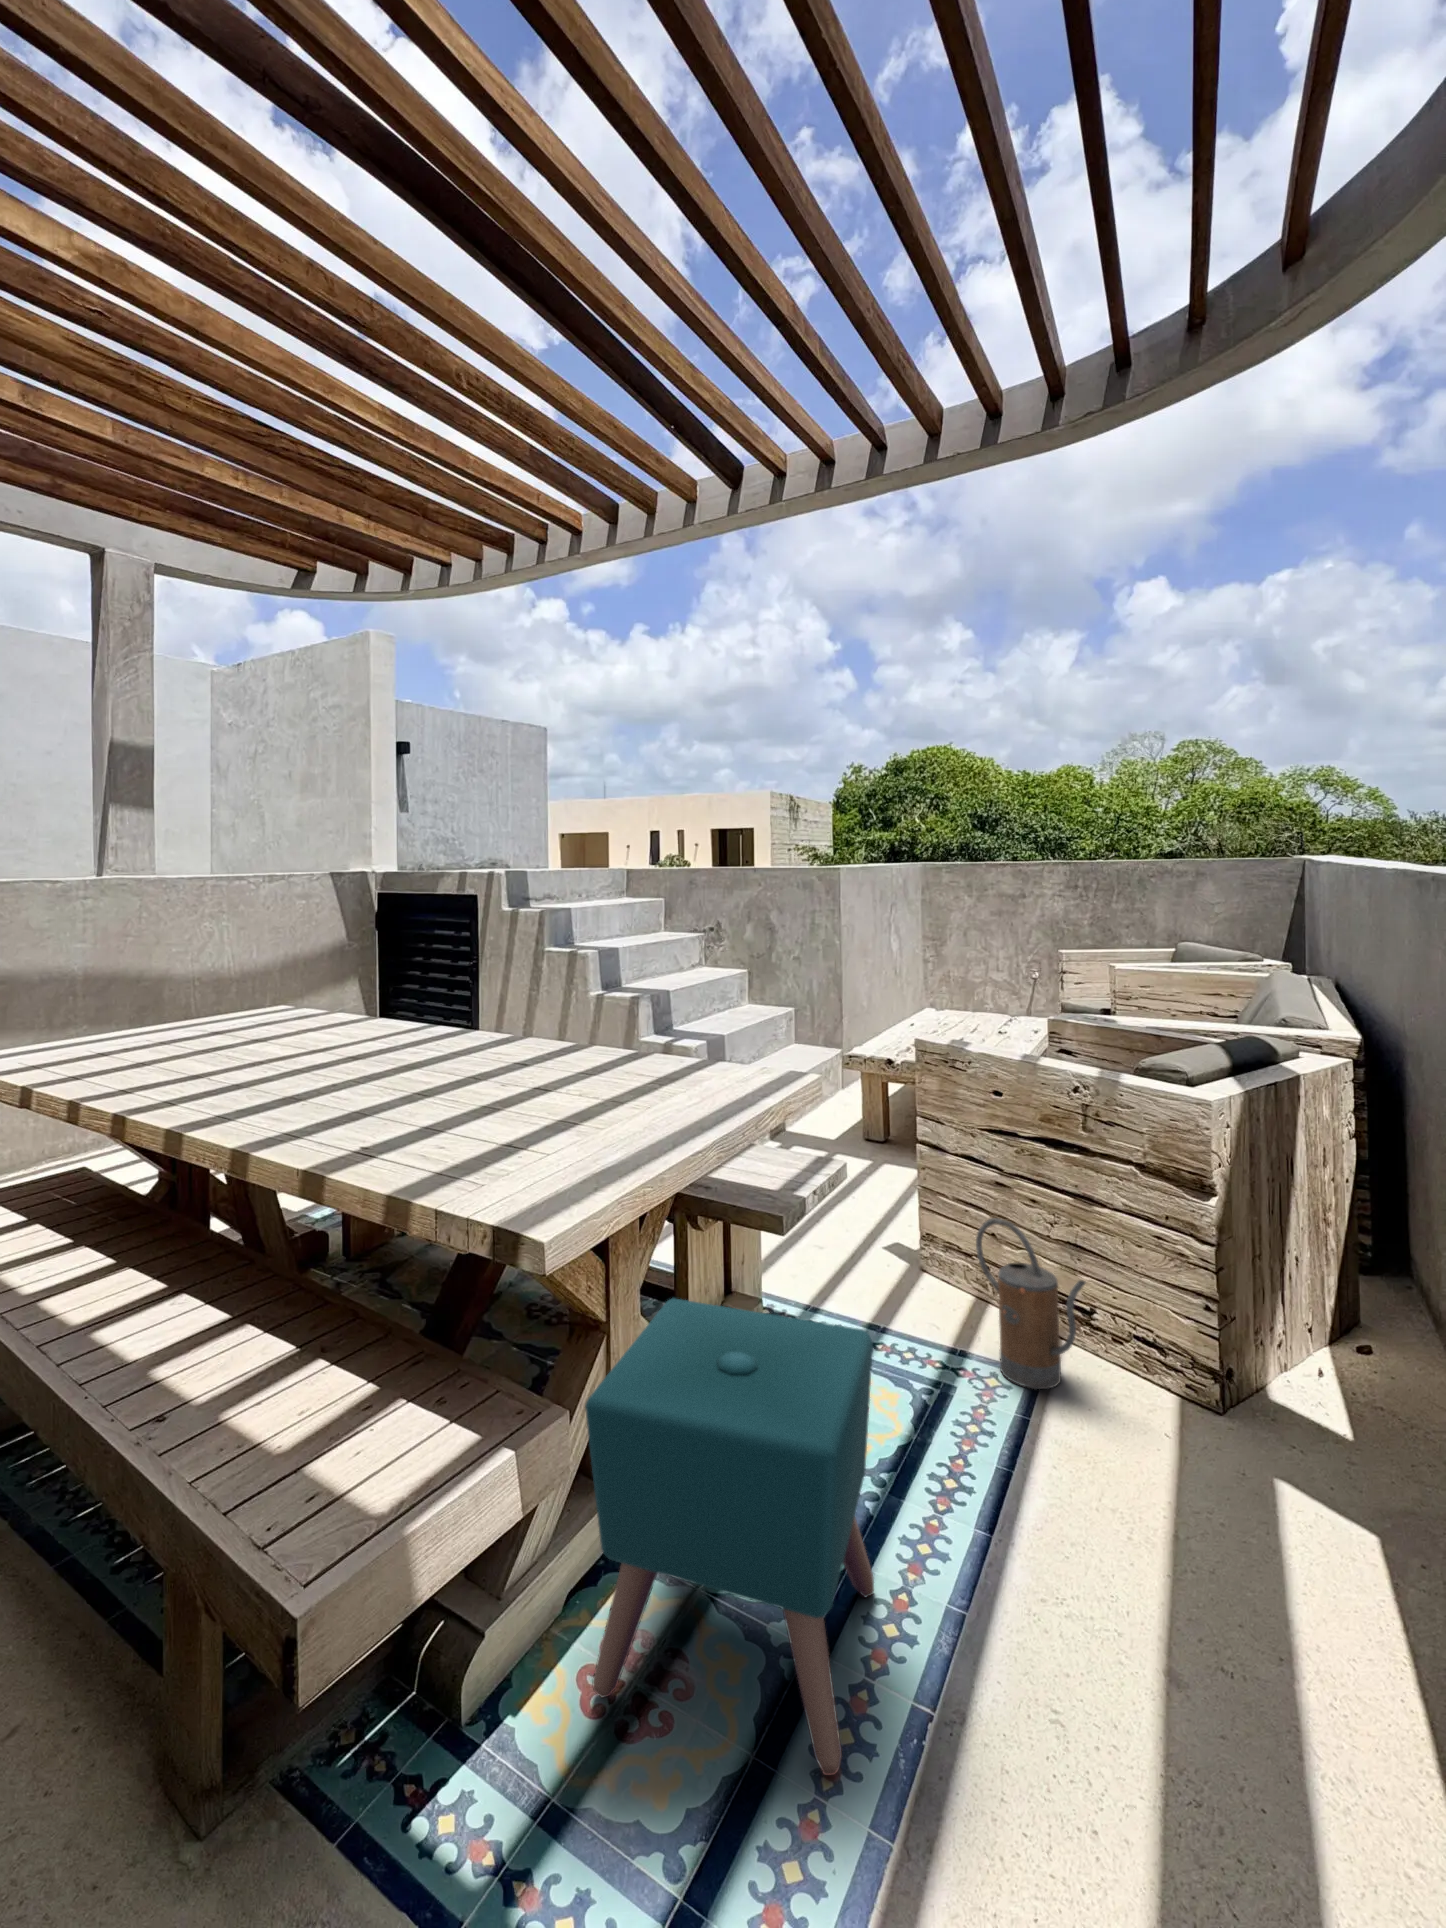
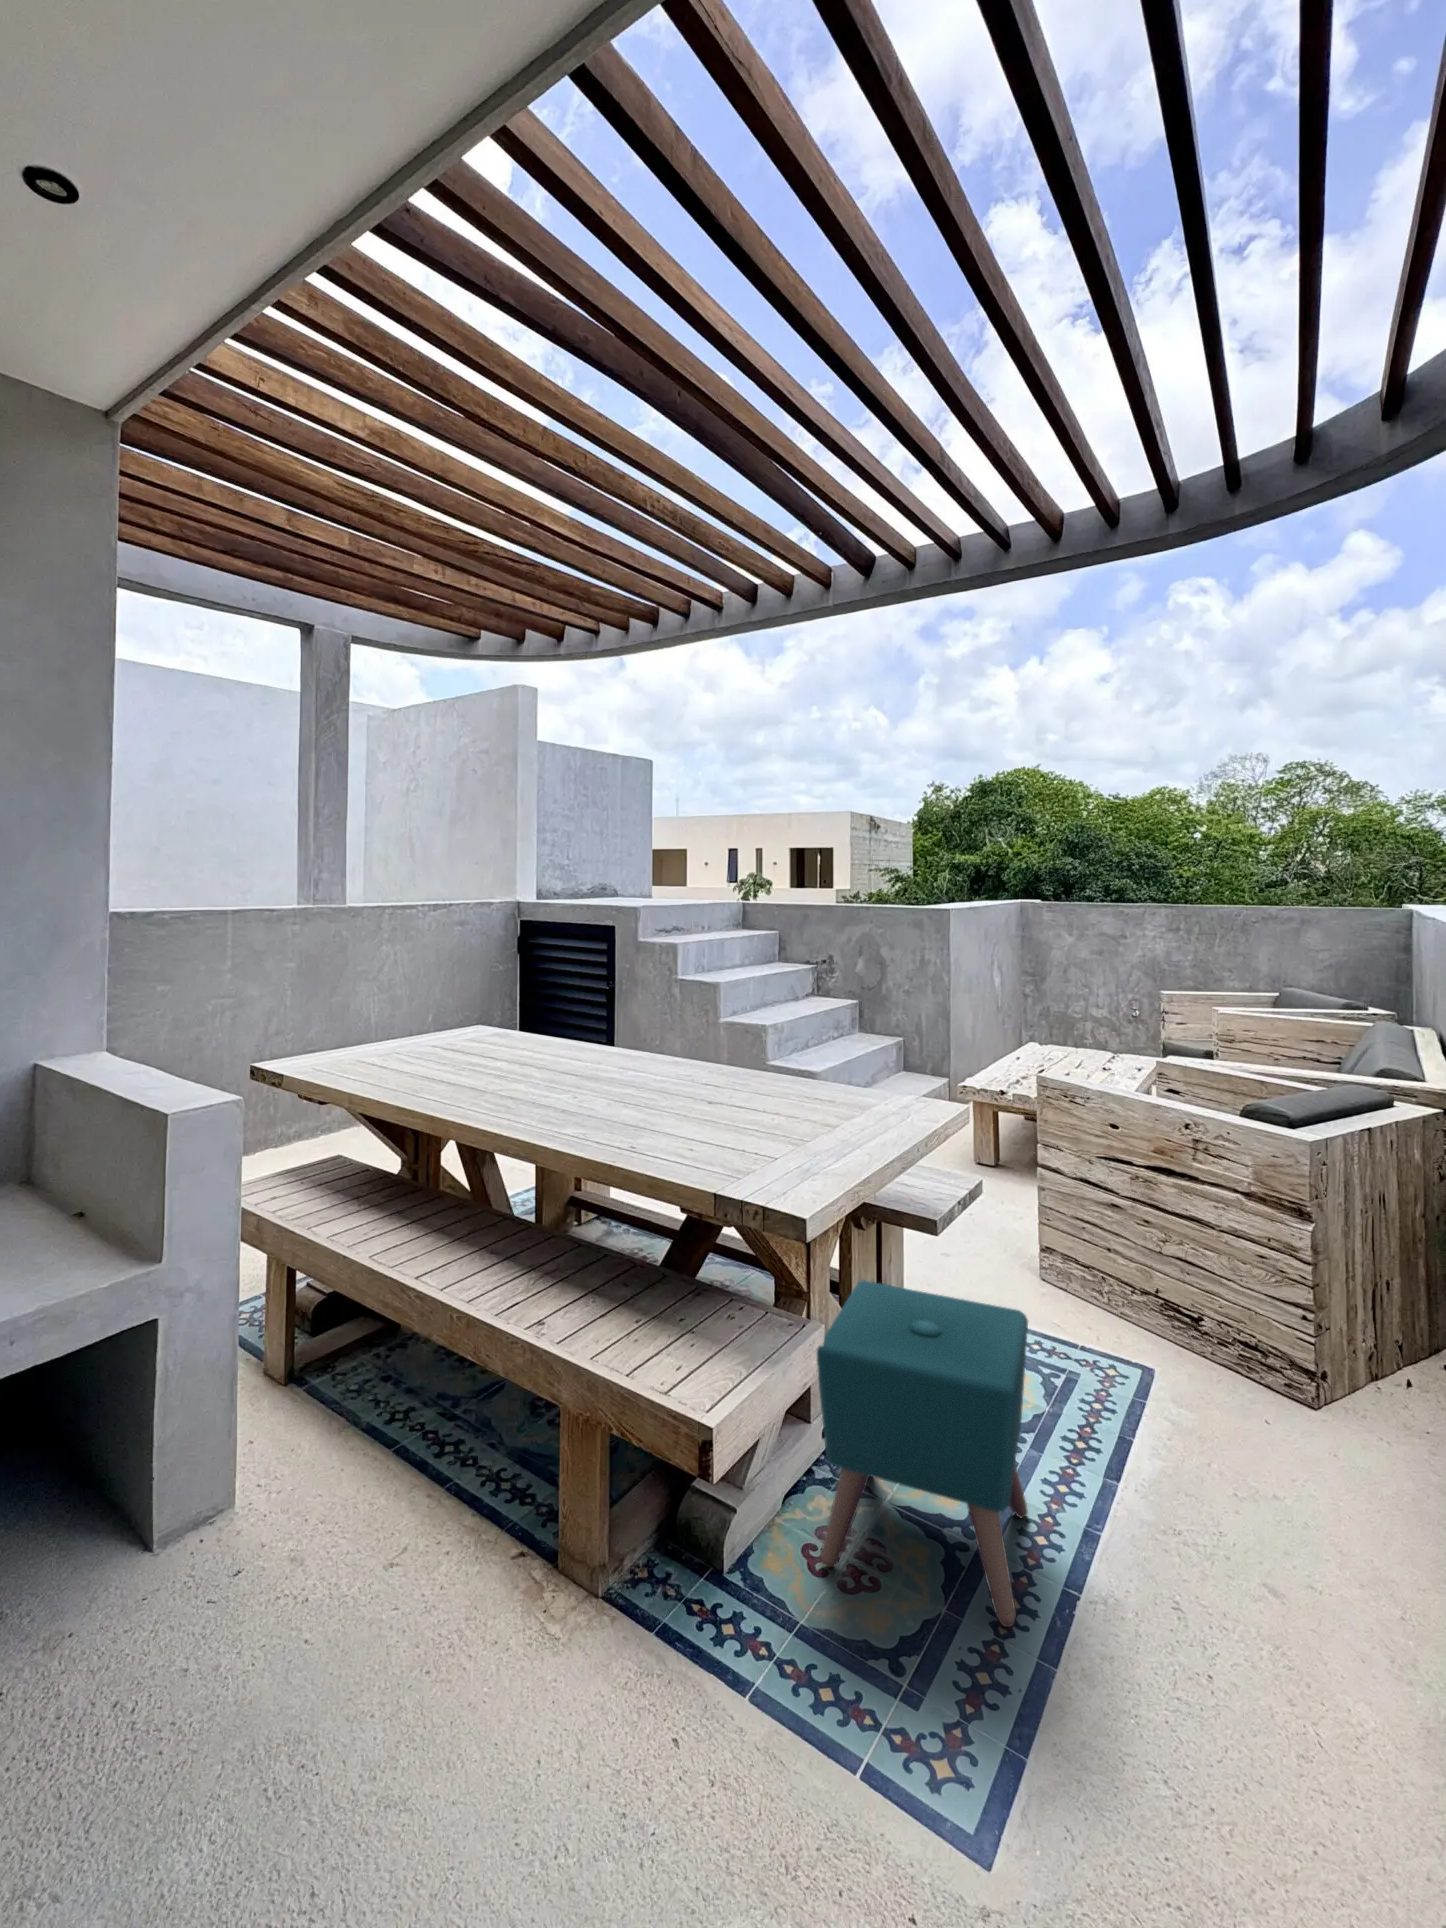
watering can: present [976,1218,1085,1389] -> none [1096,1234,1196,1379]

